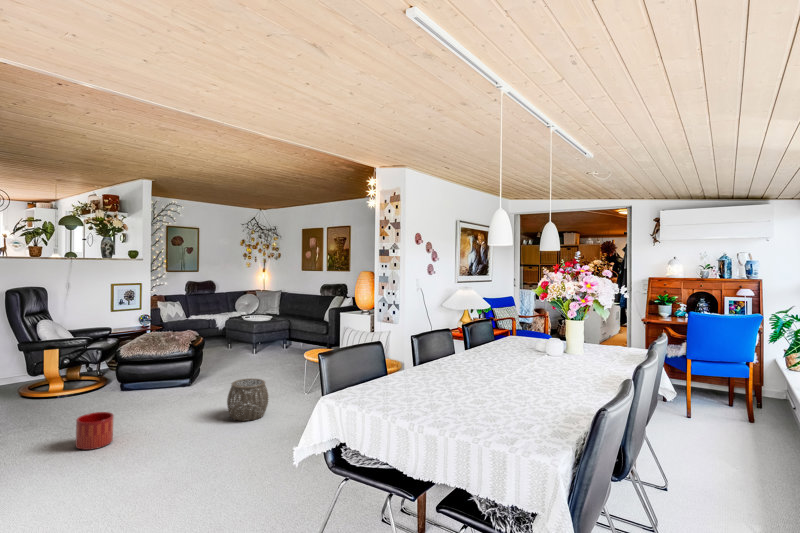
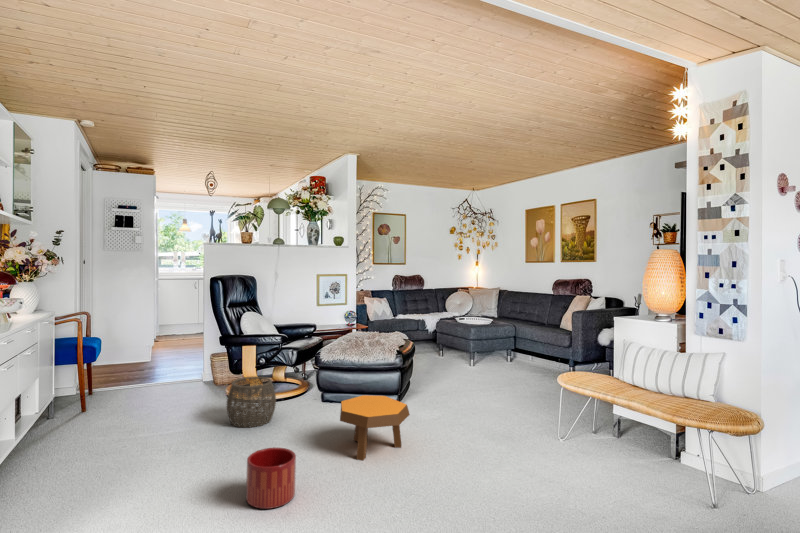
footstool: none [143,376,197,419] -> present [340,395,410,461]
woven basket: present [227,379,268,421] -> present [227,377,276,427]

